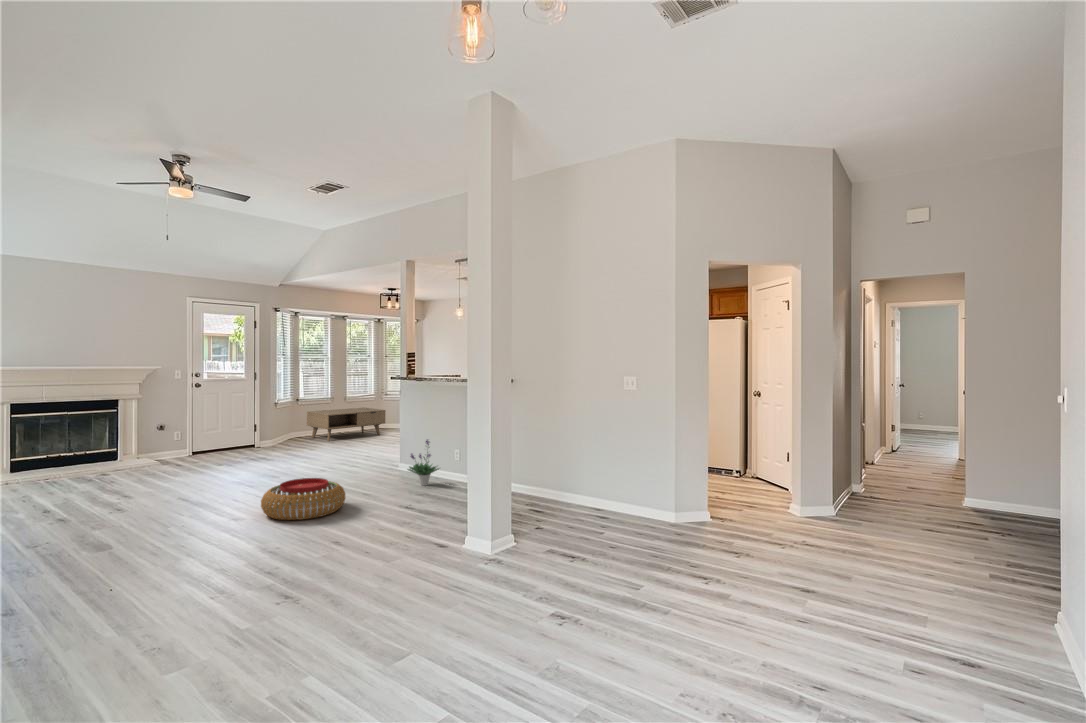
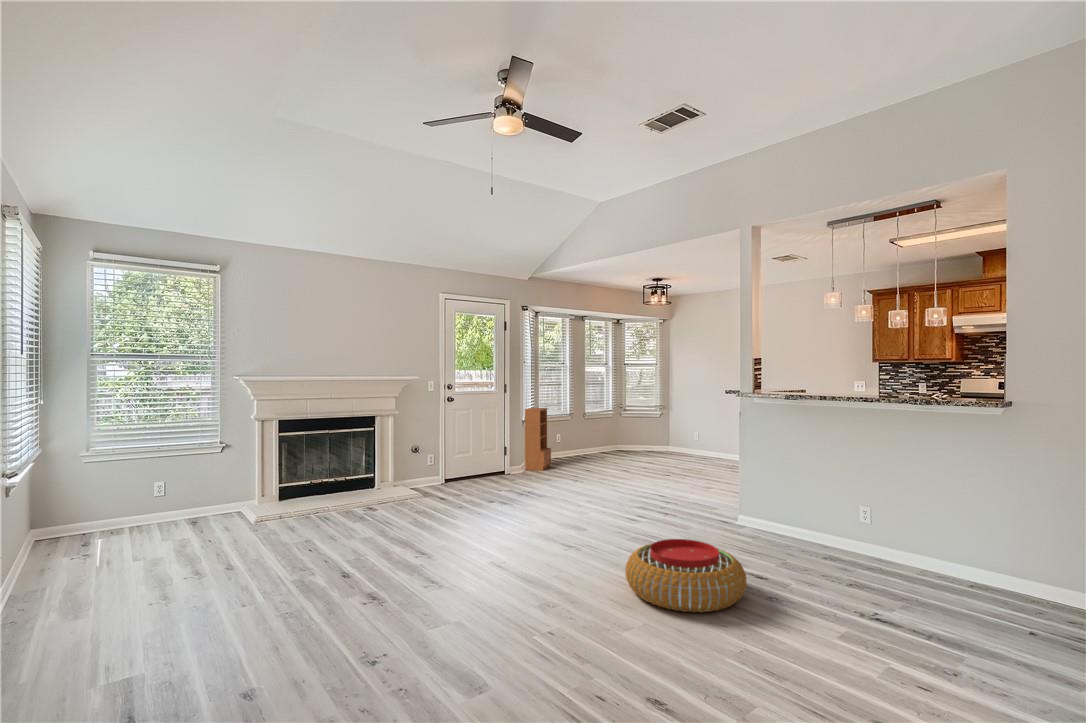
bookcase: none [277,393,303,444] -> present [525,408,551,471]
coffee table: present [307,408,386,441] -> none [549,425,638,467]
potted plant: present [408,439,439,486] -> none [779,480,832,550]

